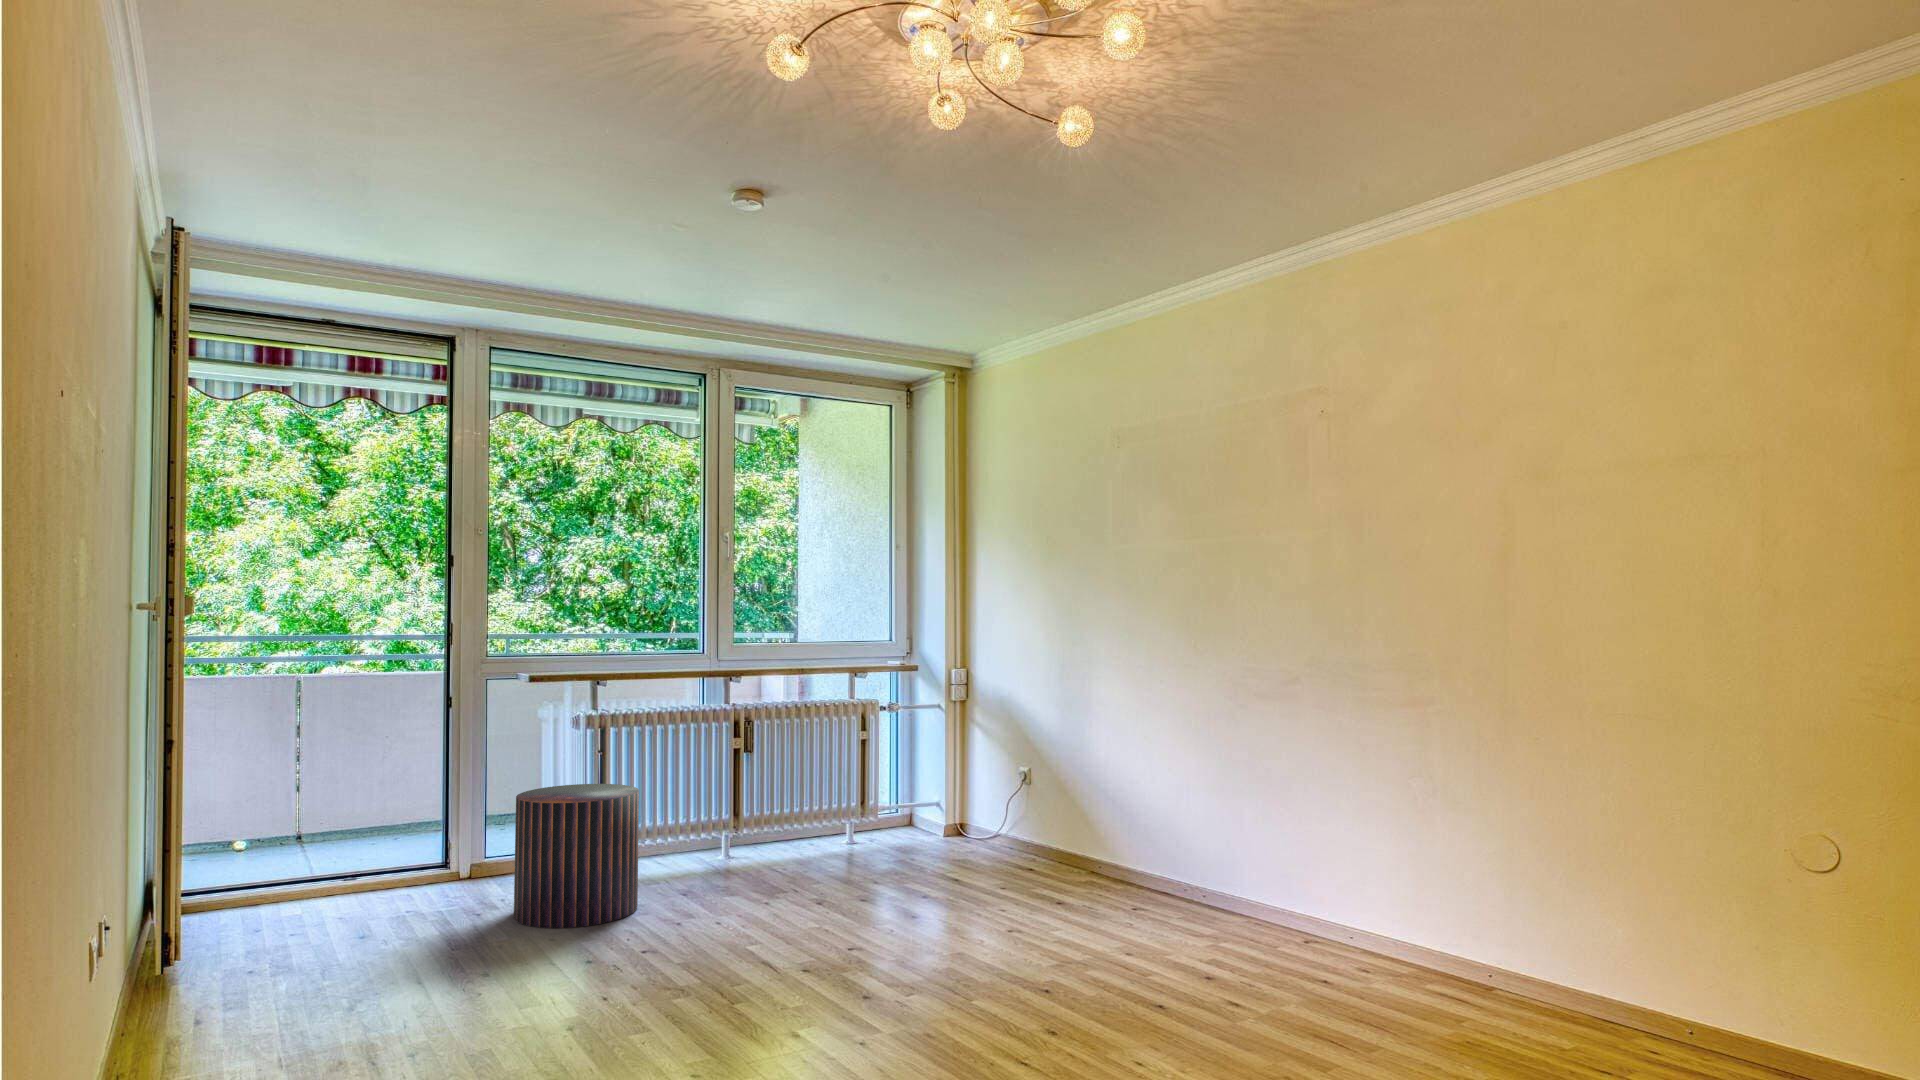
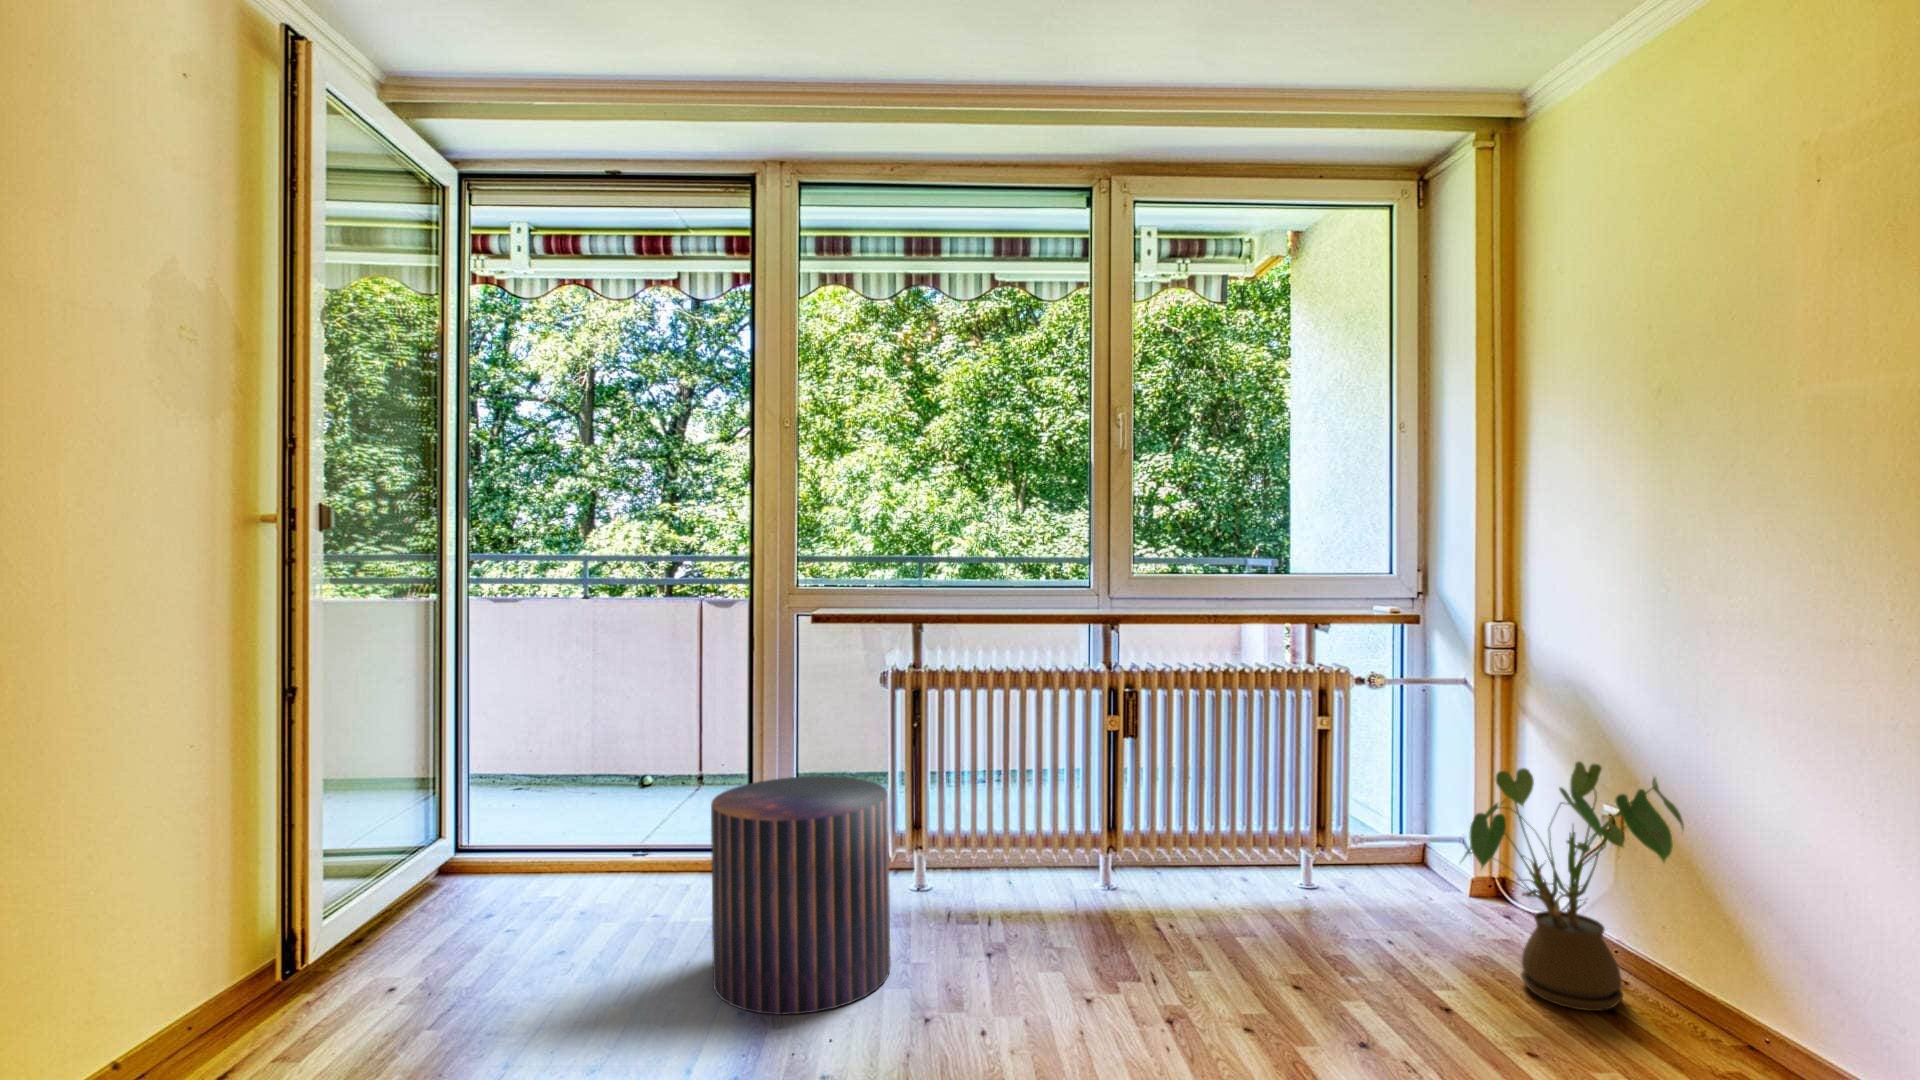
house plant: none [946,739,1044,864] -> present [1464,762,1684,1011]

